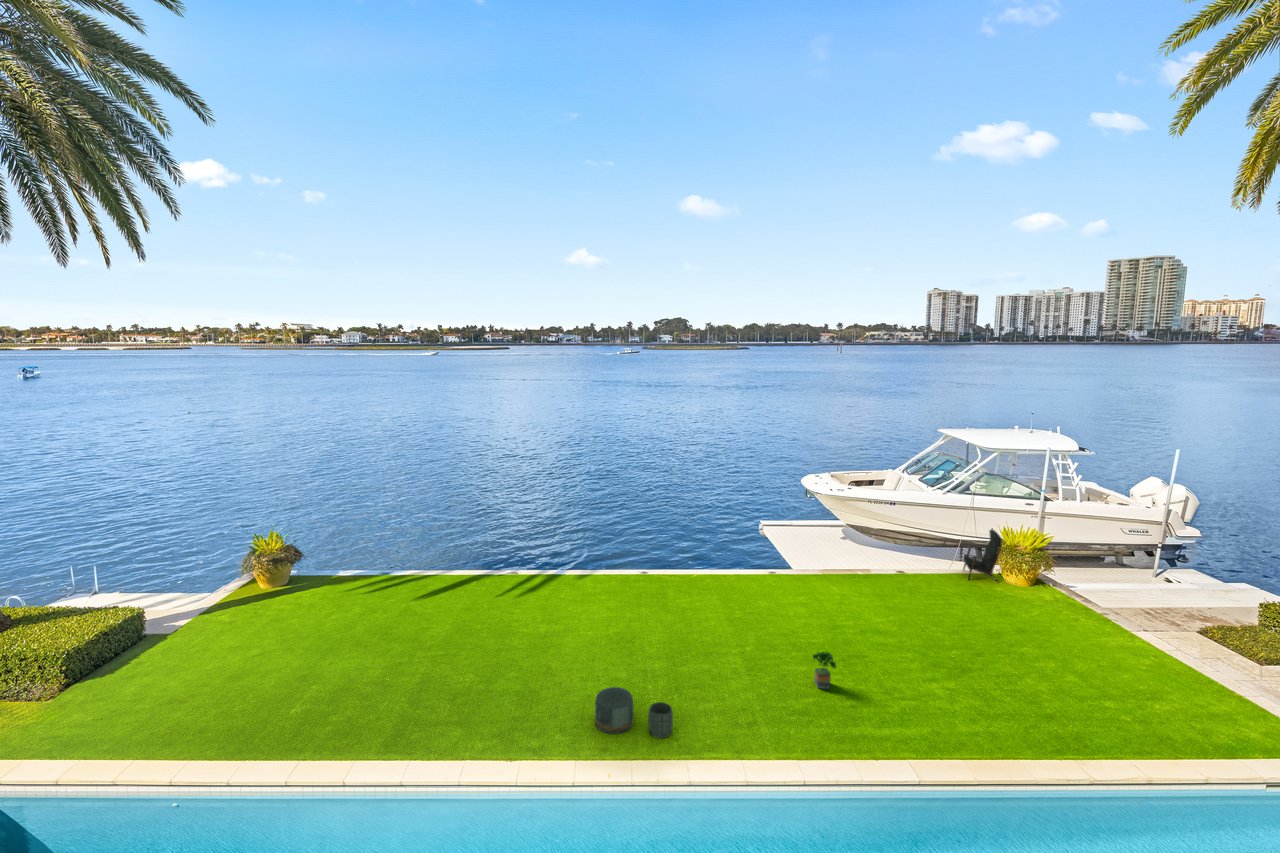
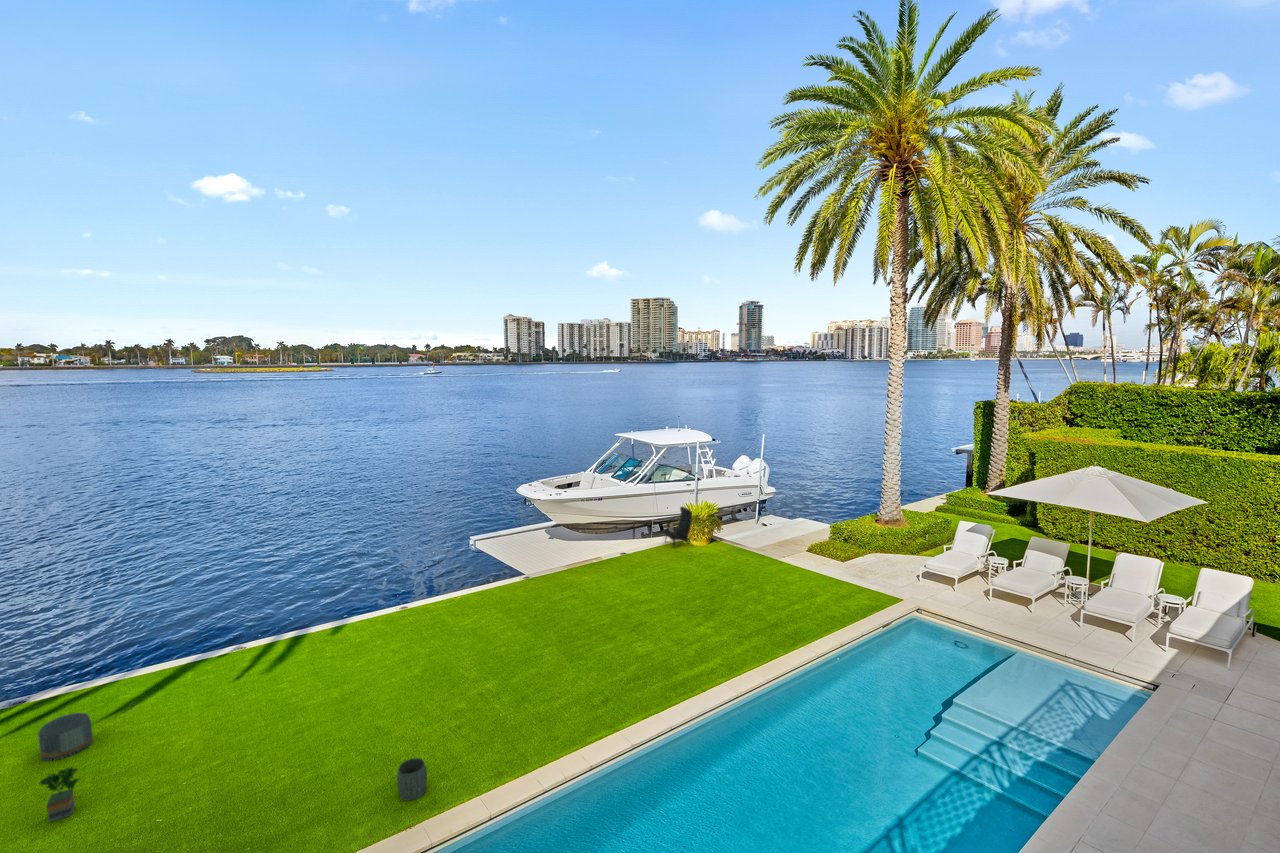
potted tree: present [812,652,836,689] -> present [39,767,79,822]
pouf: present [595,687,634,734] -> present [38,713,93,761]
woven basket: present [648,702,673,738] -> present [397,758,427,801]

